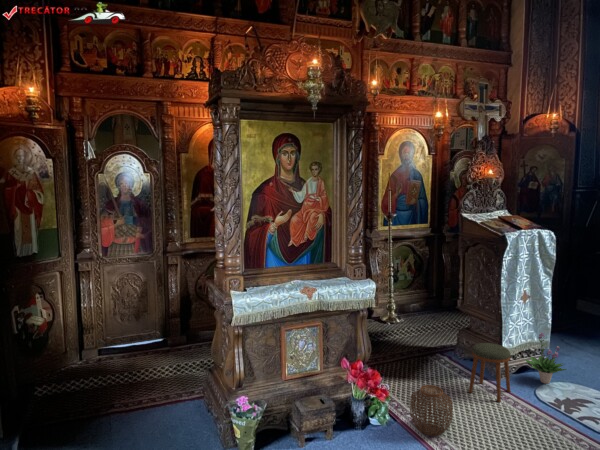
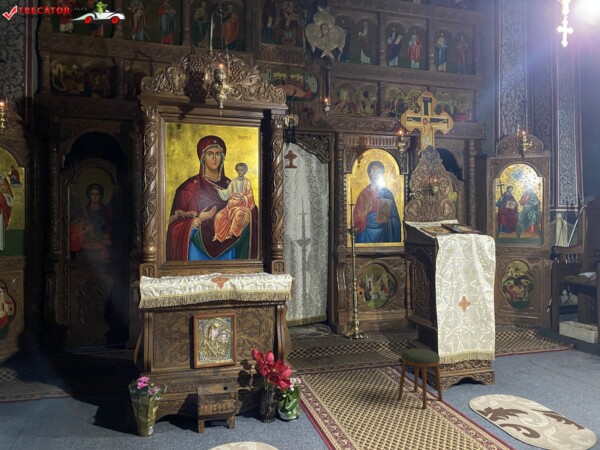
potted plant: present [526,332,566,384] -> none [465,340,505,395]
woven basket: present [410,385,453,436] -> none [317,382,359,435]

